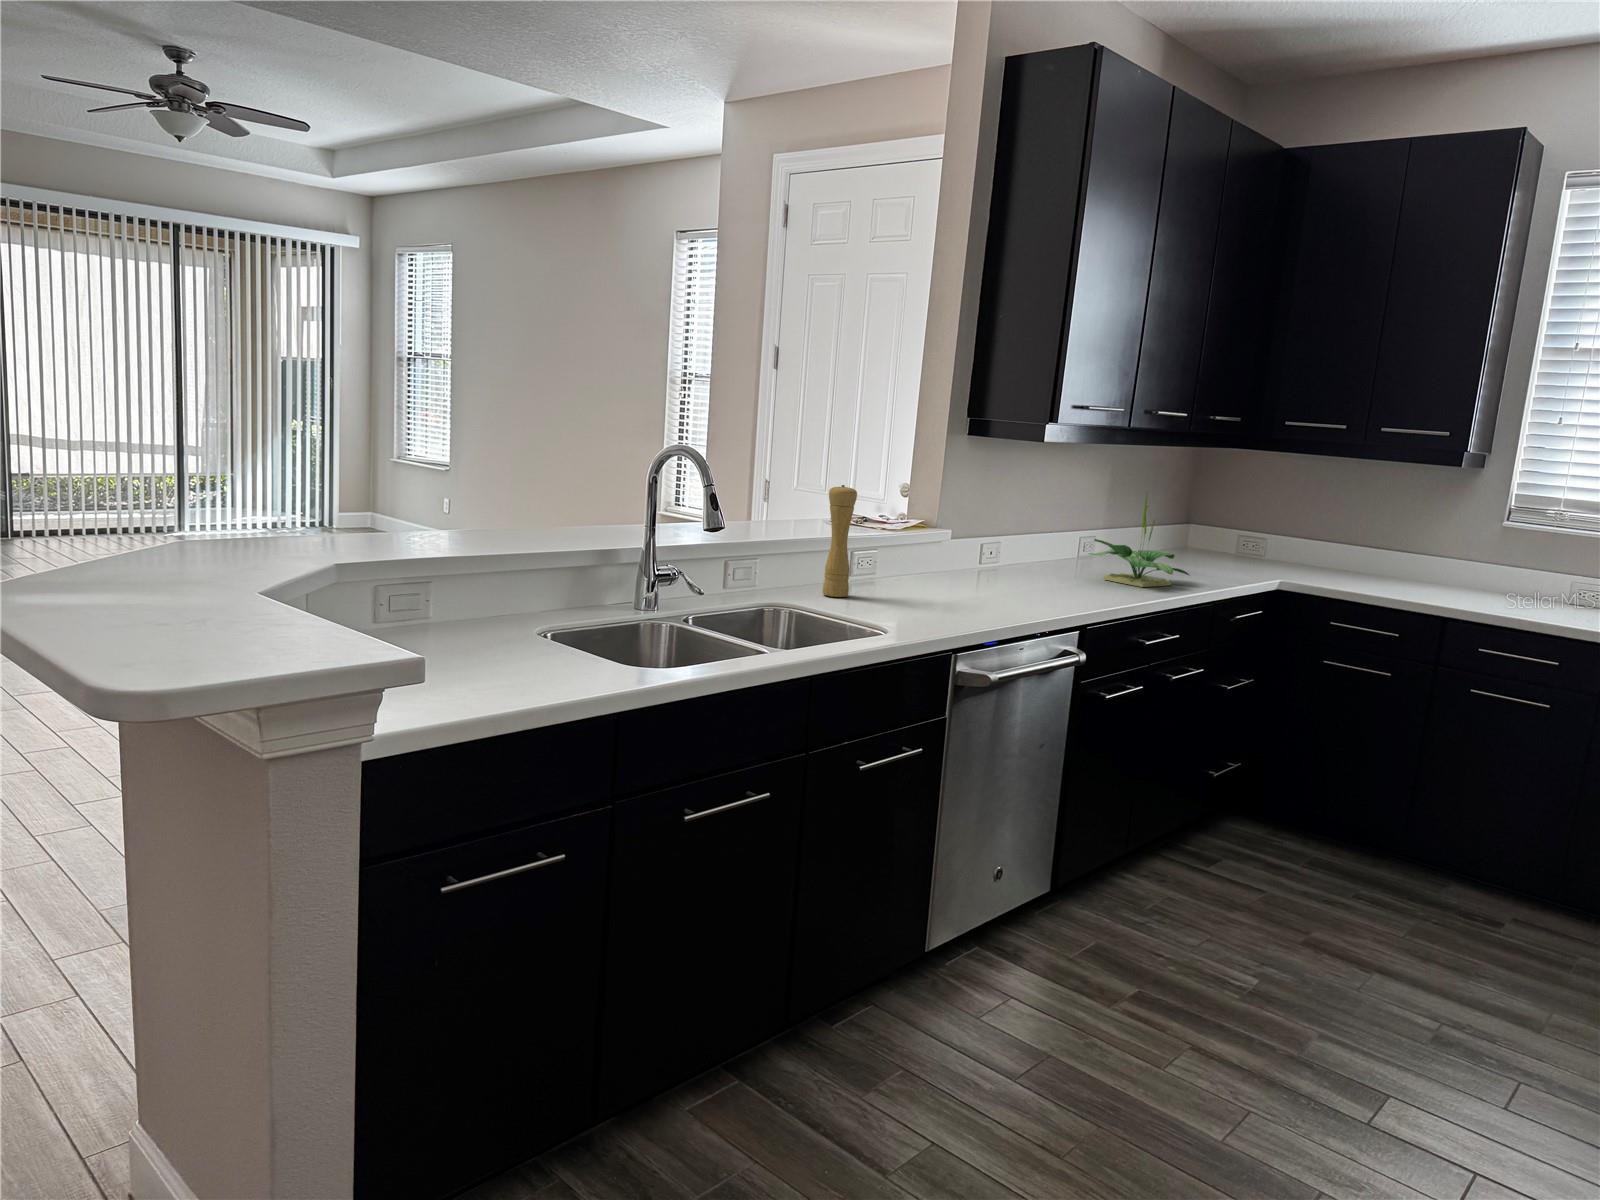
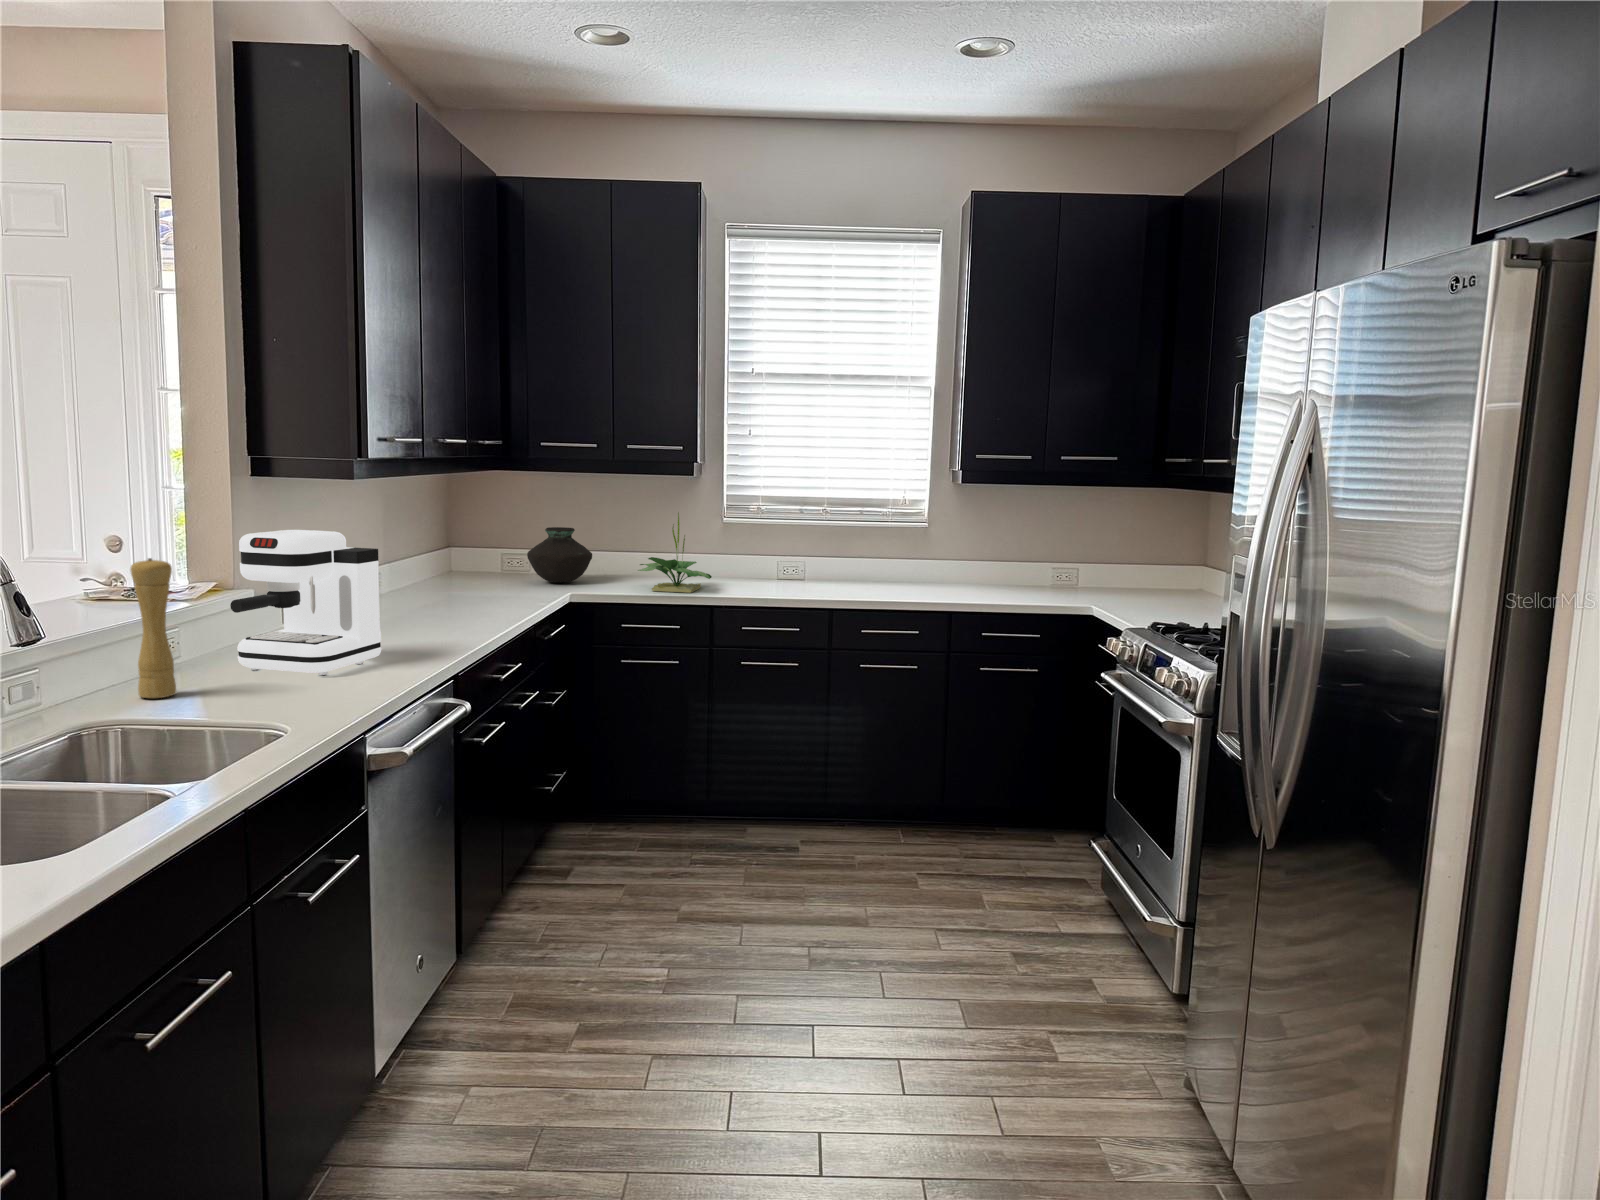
coffee maker: none [902,476,1034,603] -> present [230,530,381,675]
potted plant: present [1089,494,1189,587] -> present [638,513,712,593]
vase: none [1250,513,1323,572] -> present [527,527,592,583]

